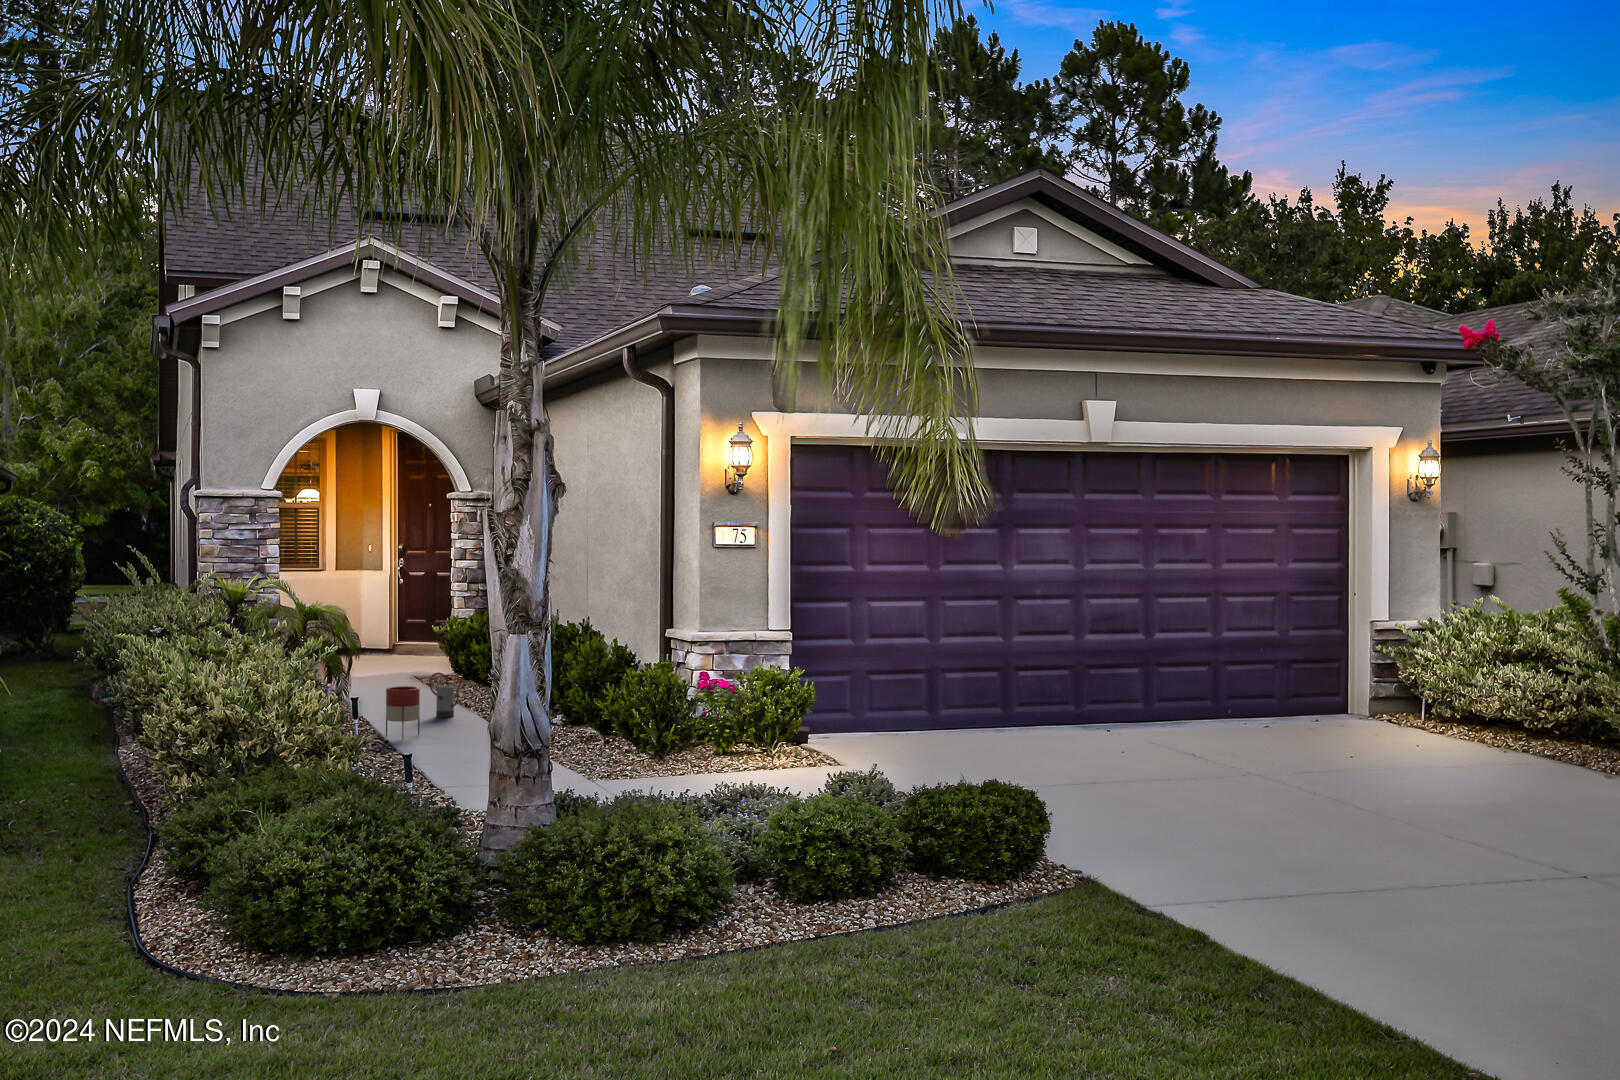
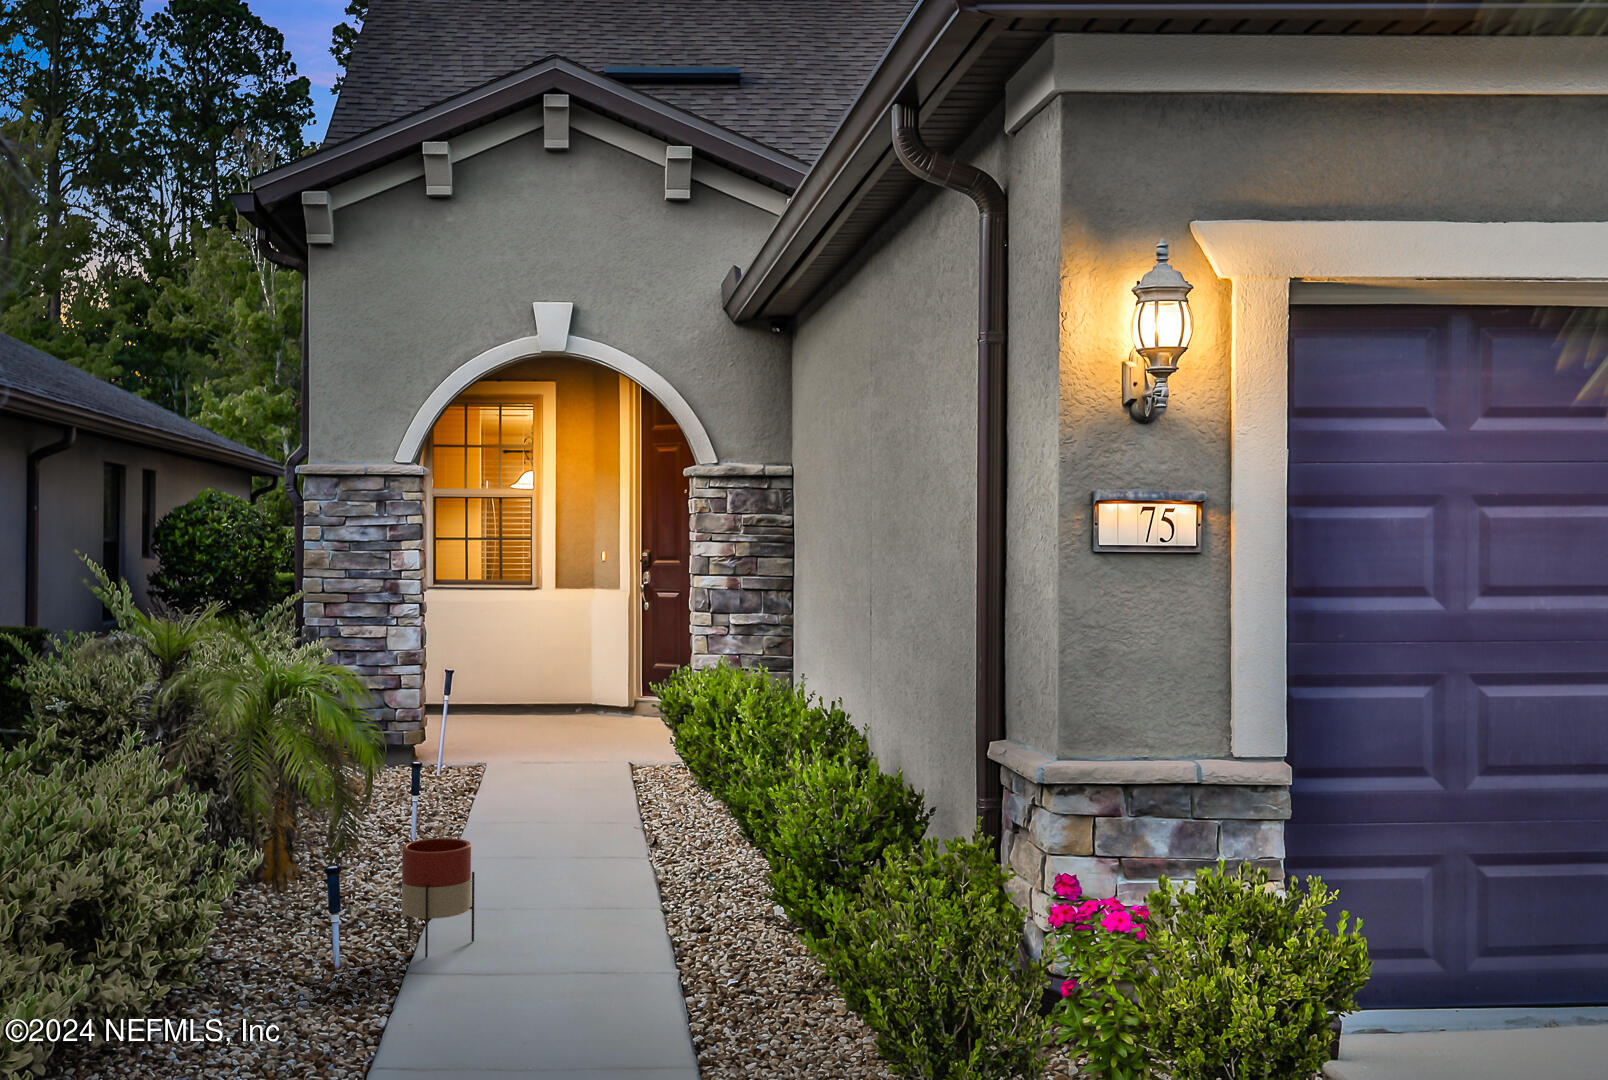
watering can: present [429,672,462,718] -> none [552,792,604,881]

